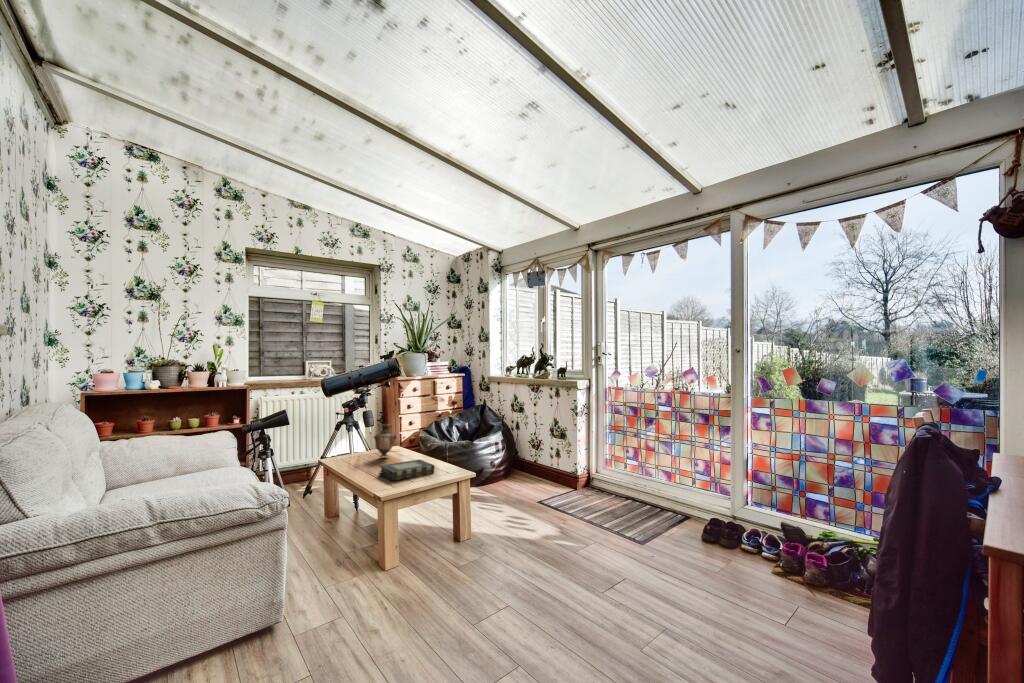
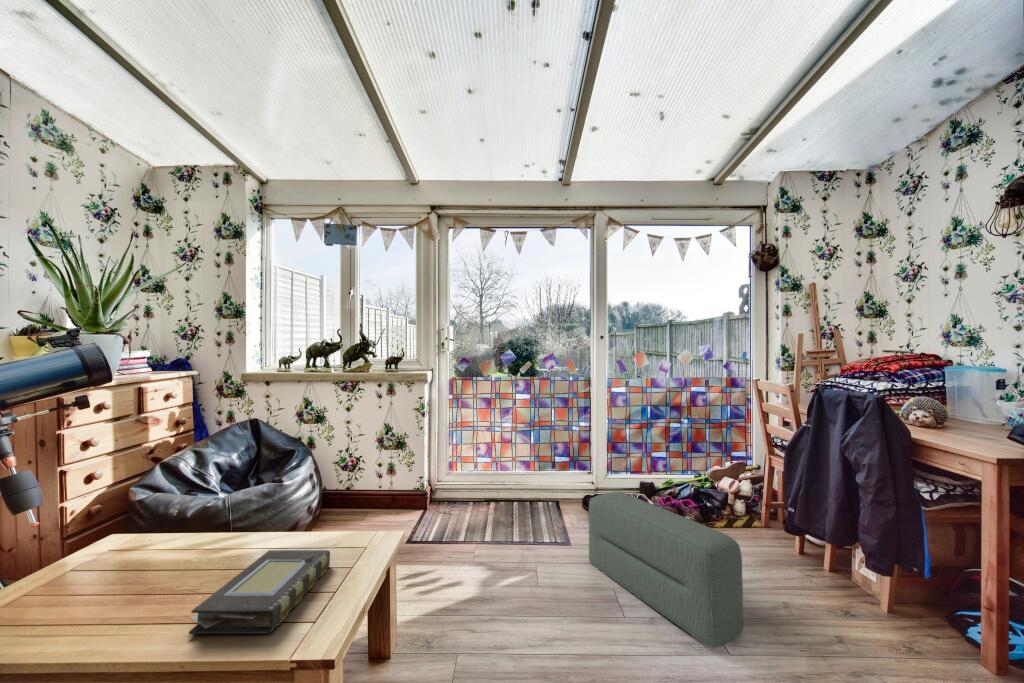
vase: present [374,424,396,457] -> none [71,485,159,589]
pouf: none [627,499,679,633] -> present [589,492,743,648]

